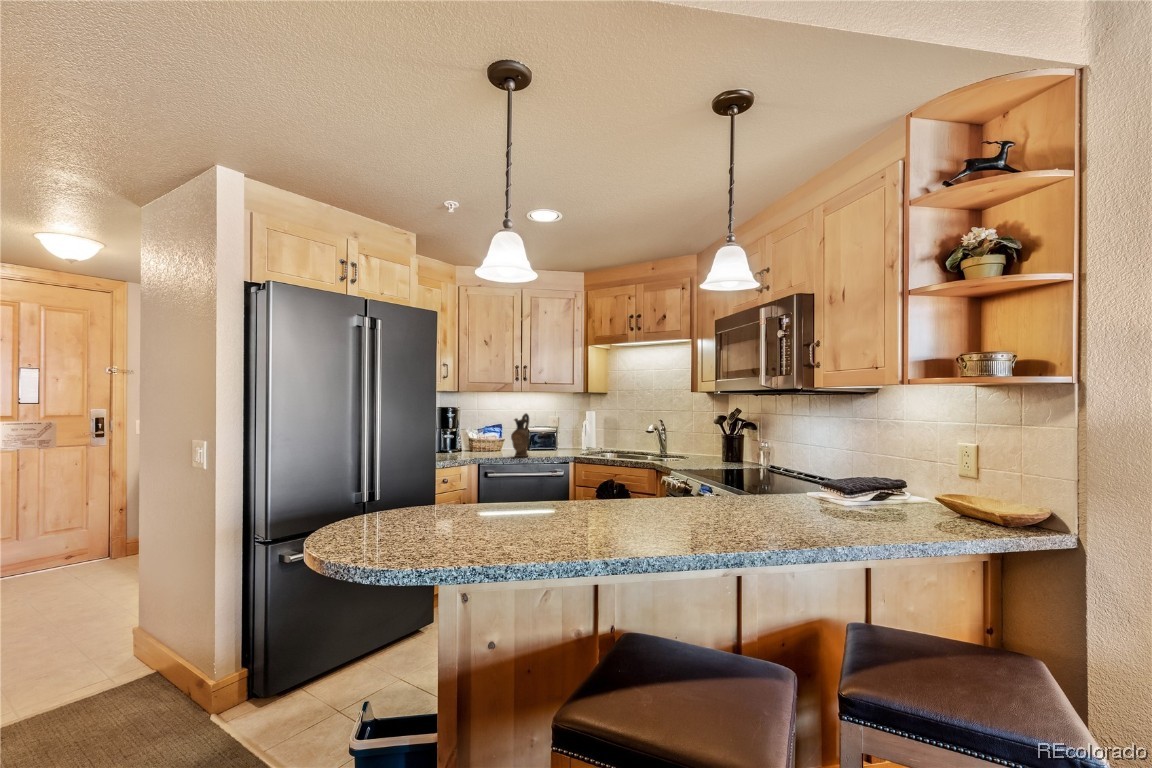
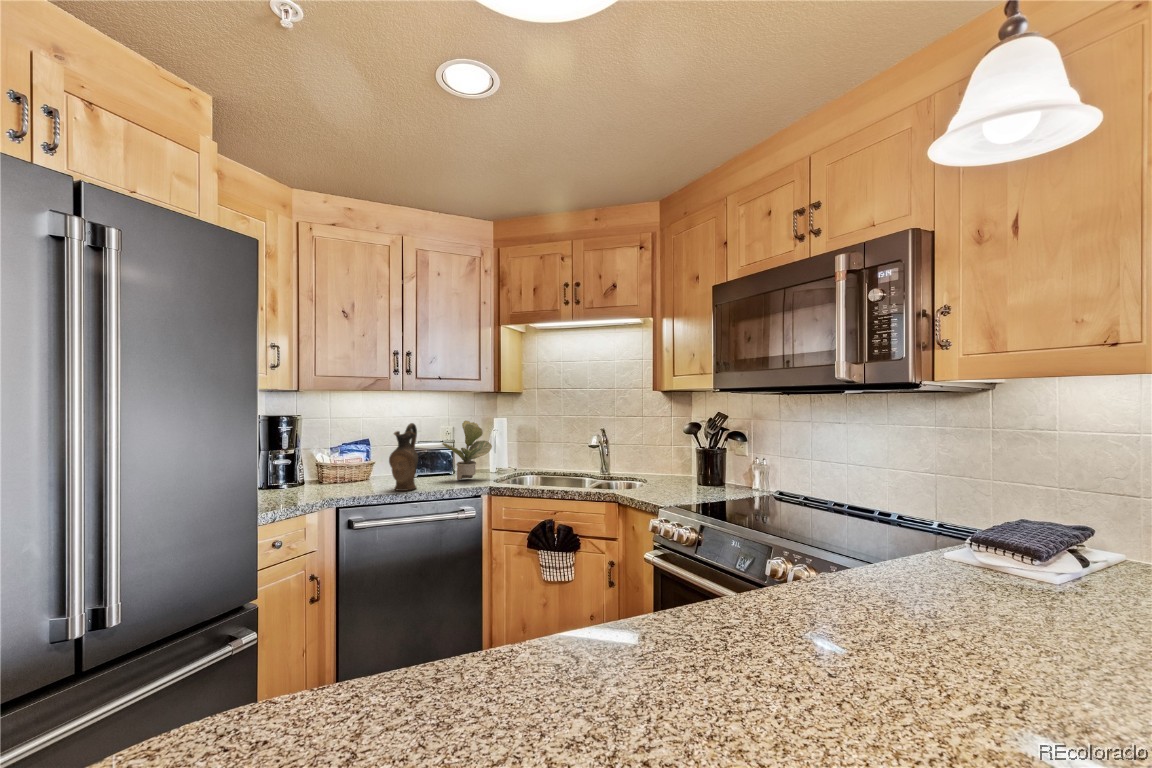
potted plant: none [546,412,580,453] -> present [442,421,492,480]

